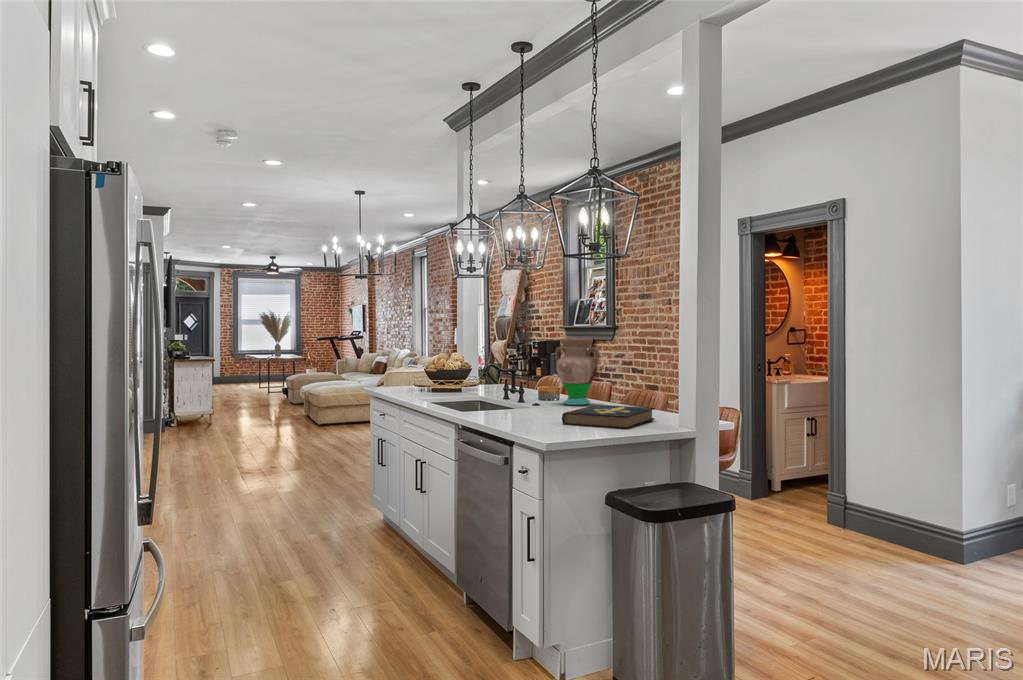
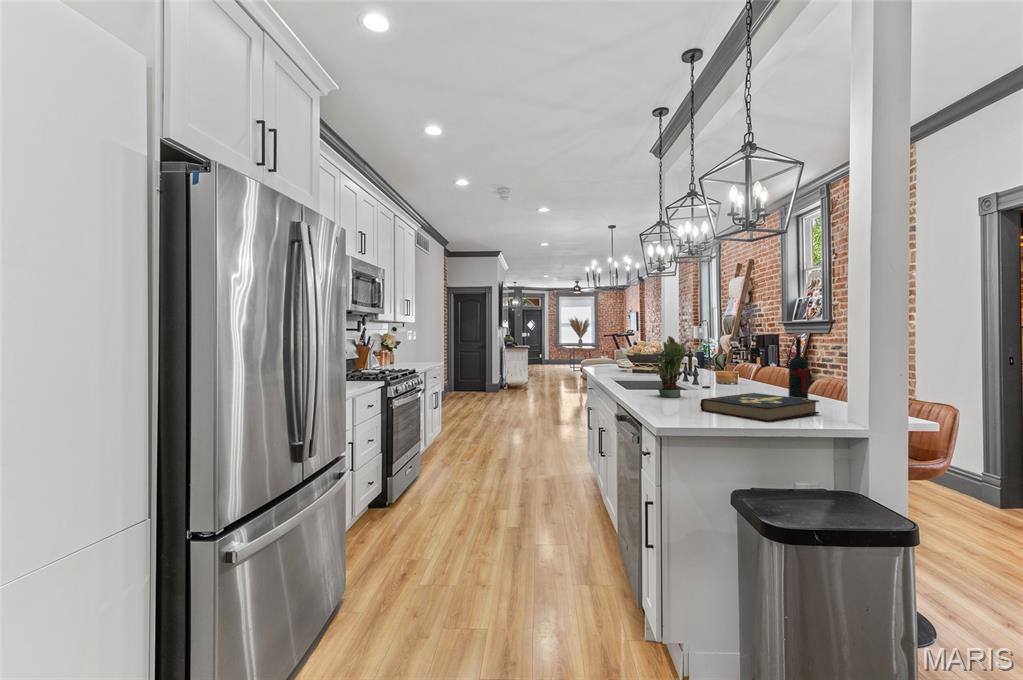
vase: present [555,338,599,405] -> none [729,327,774,392]
potted plant: none [493,349,533,414] -> present [649,336,689,397]
wine bottle: none [618,349,635,412] -> present [789,336,808,399]

